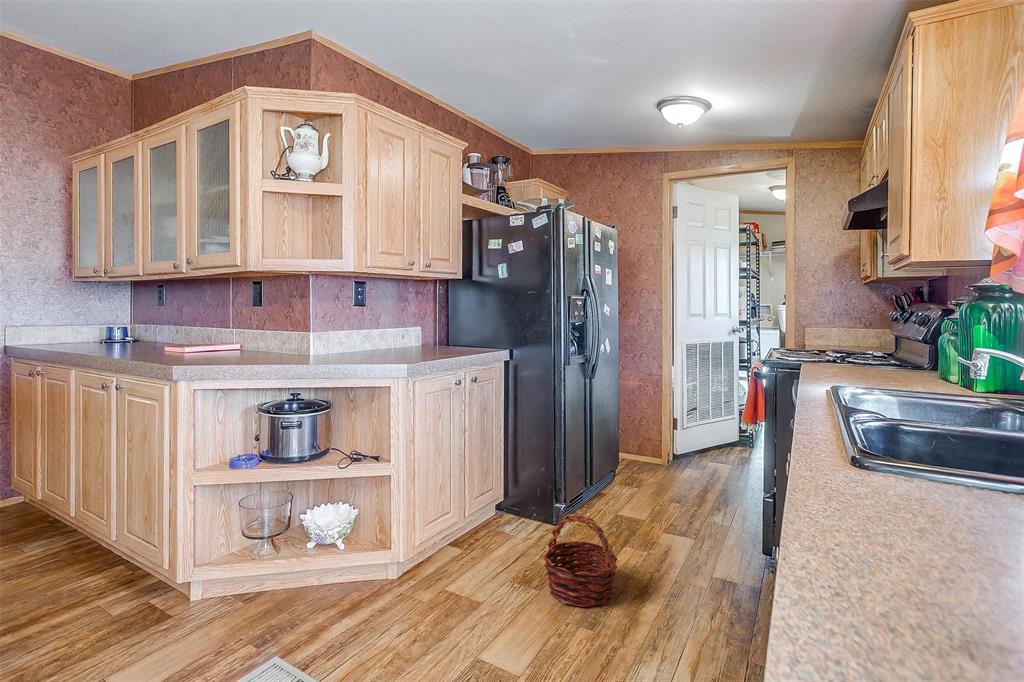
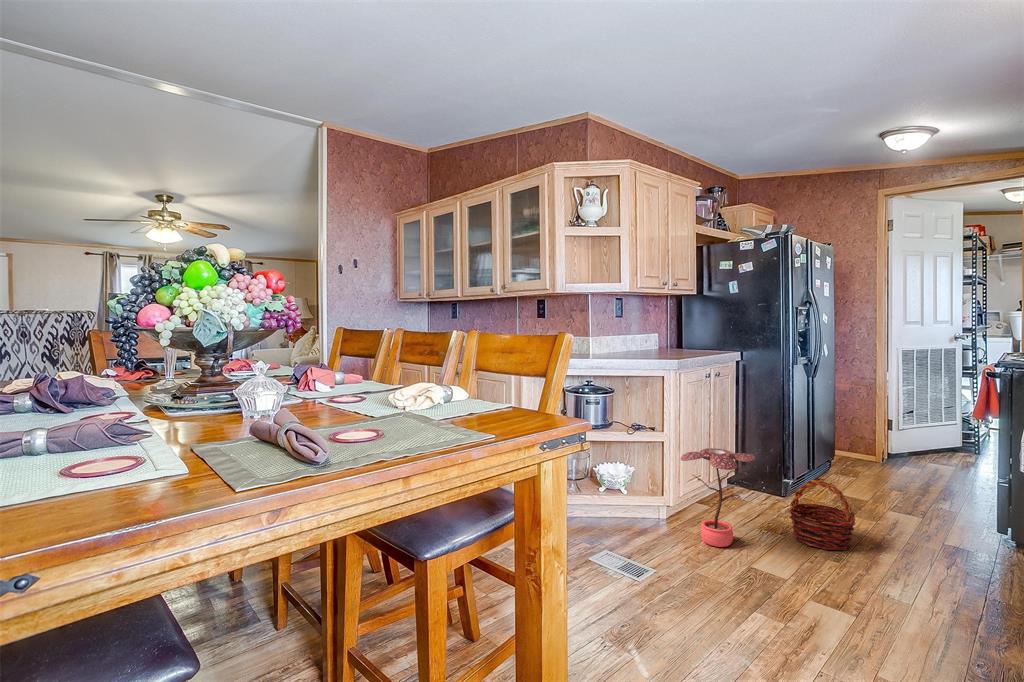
potted plant: none [396,483,496,625] -> present [681,448,755,547]

